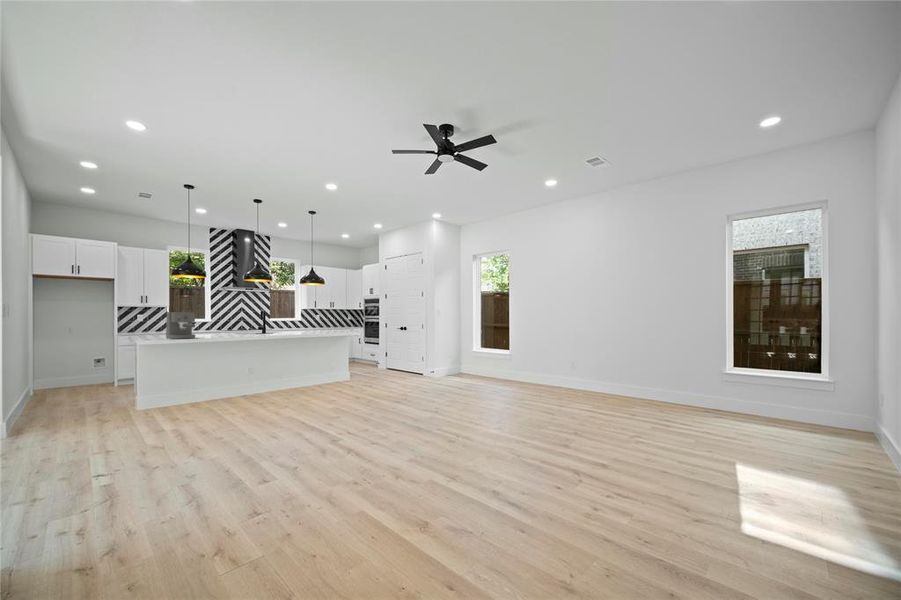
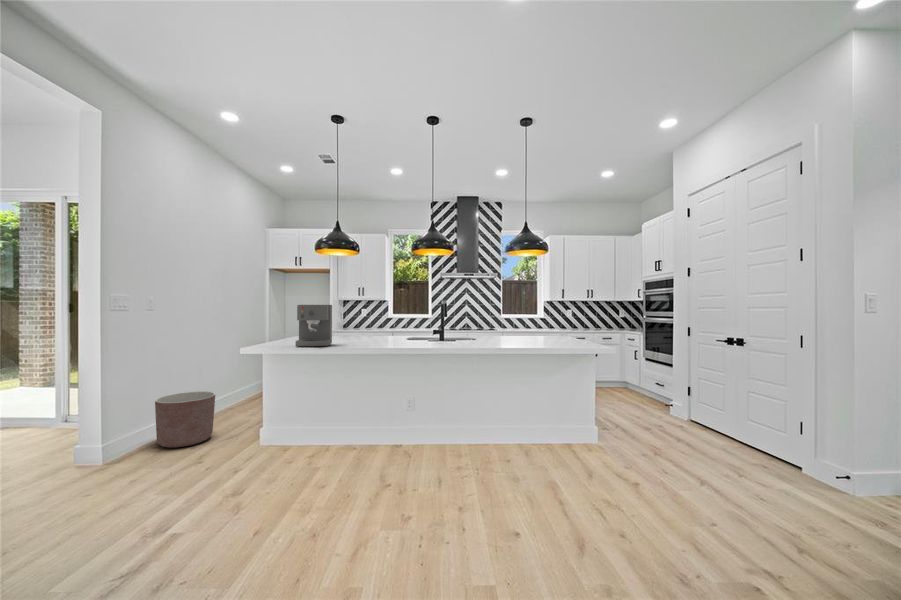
planter: none [16,381,73,424] -> present [155,391,215,448]

